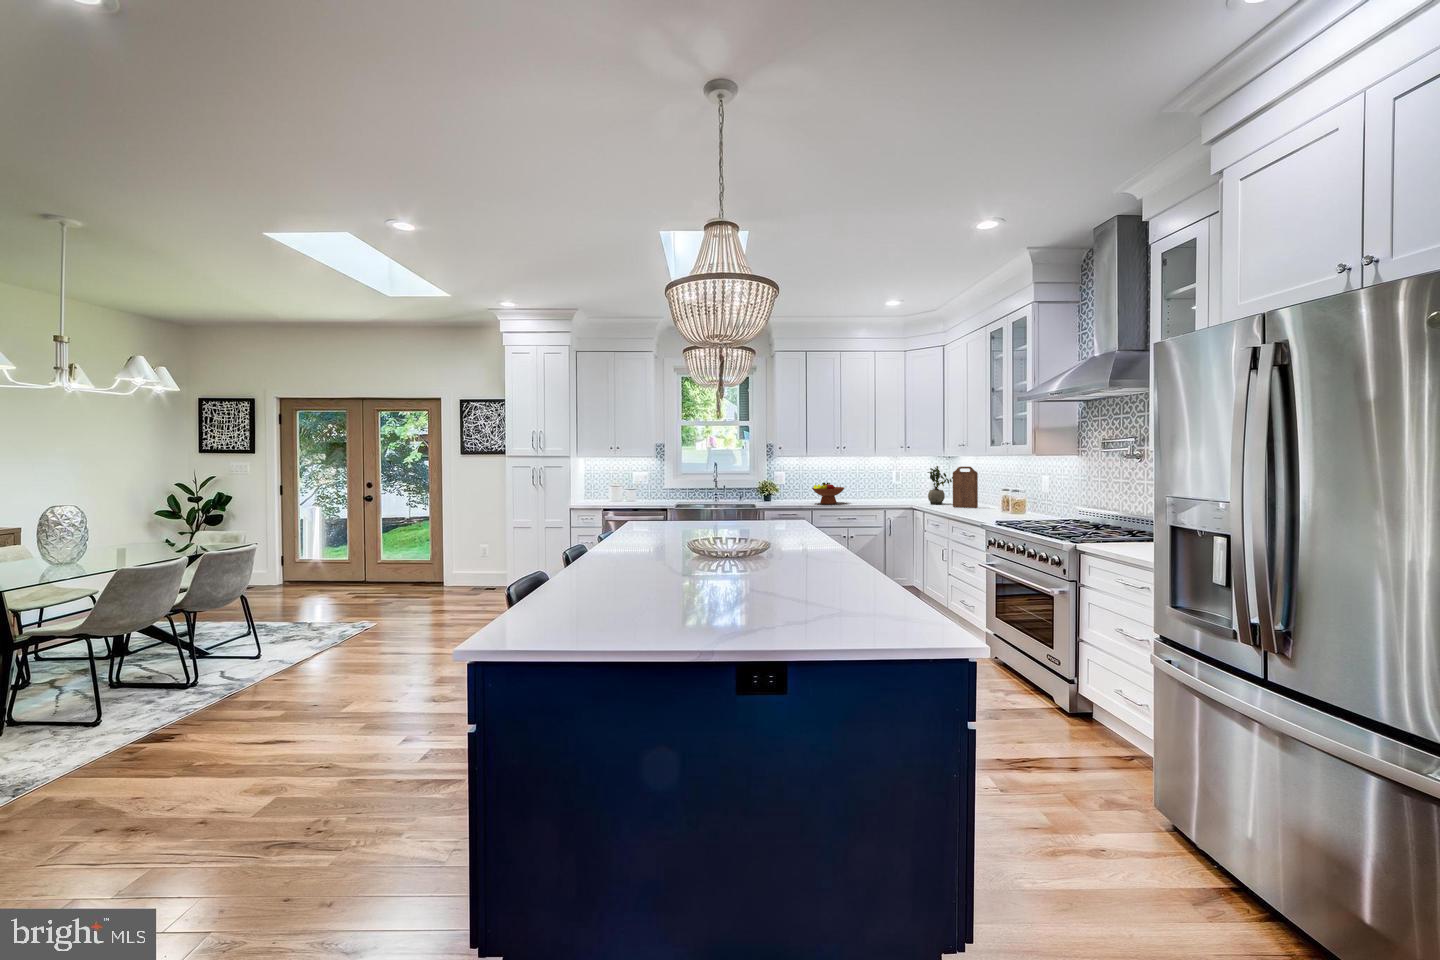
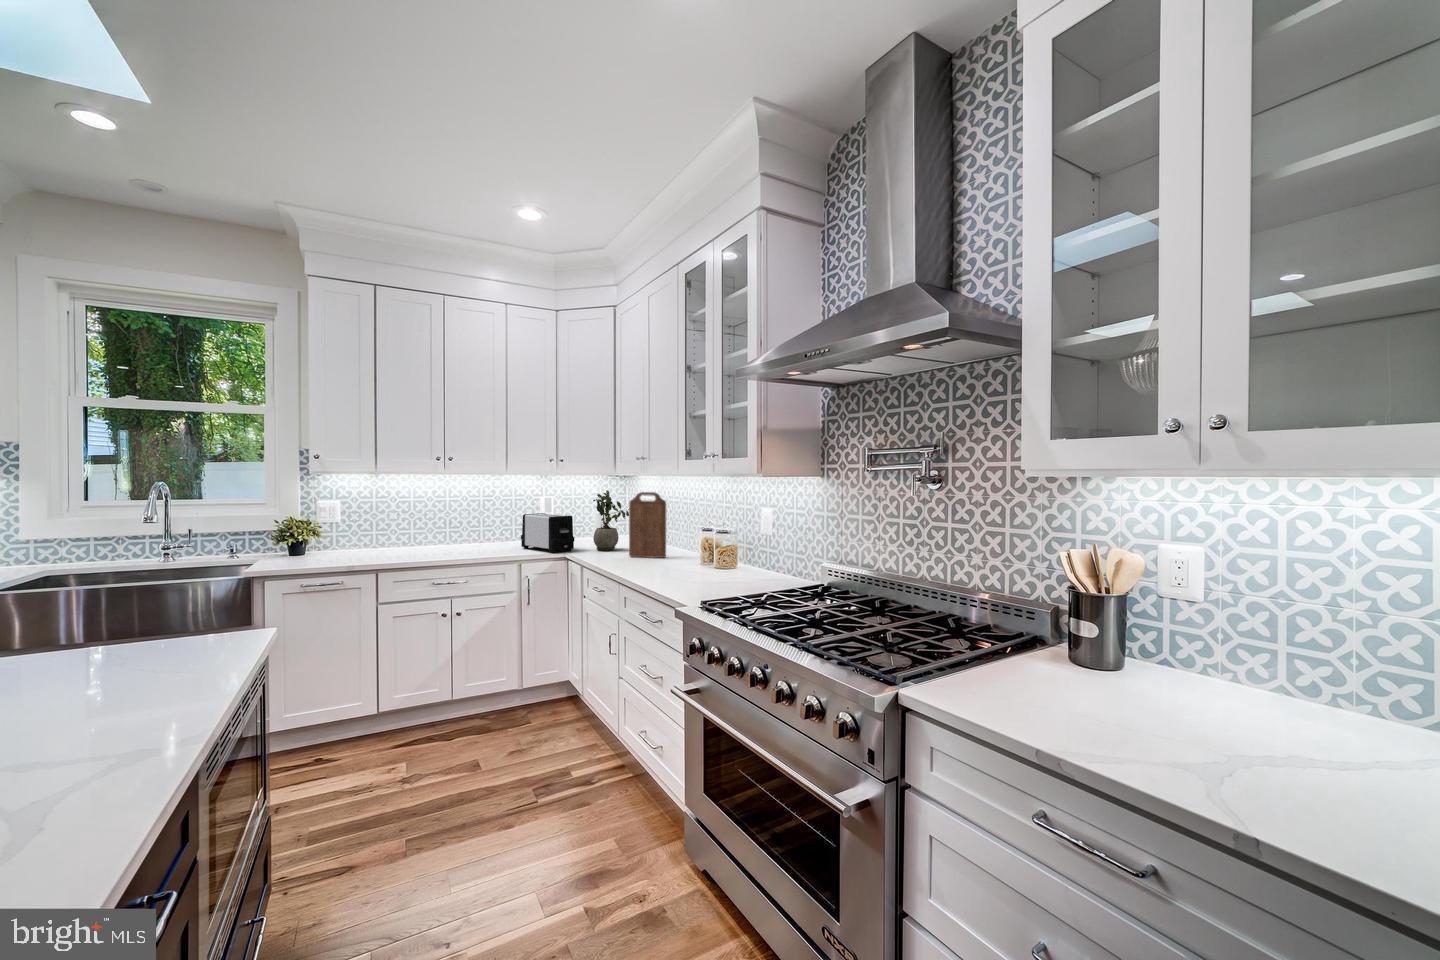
toaster: none [881,481,916,505] -> present [521,513,575,553]
fruit bowl: present [812,483,844,504] -> none [396,516,459,554]

